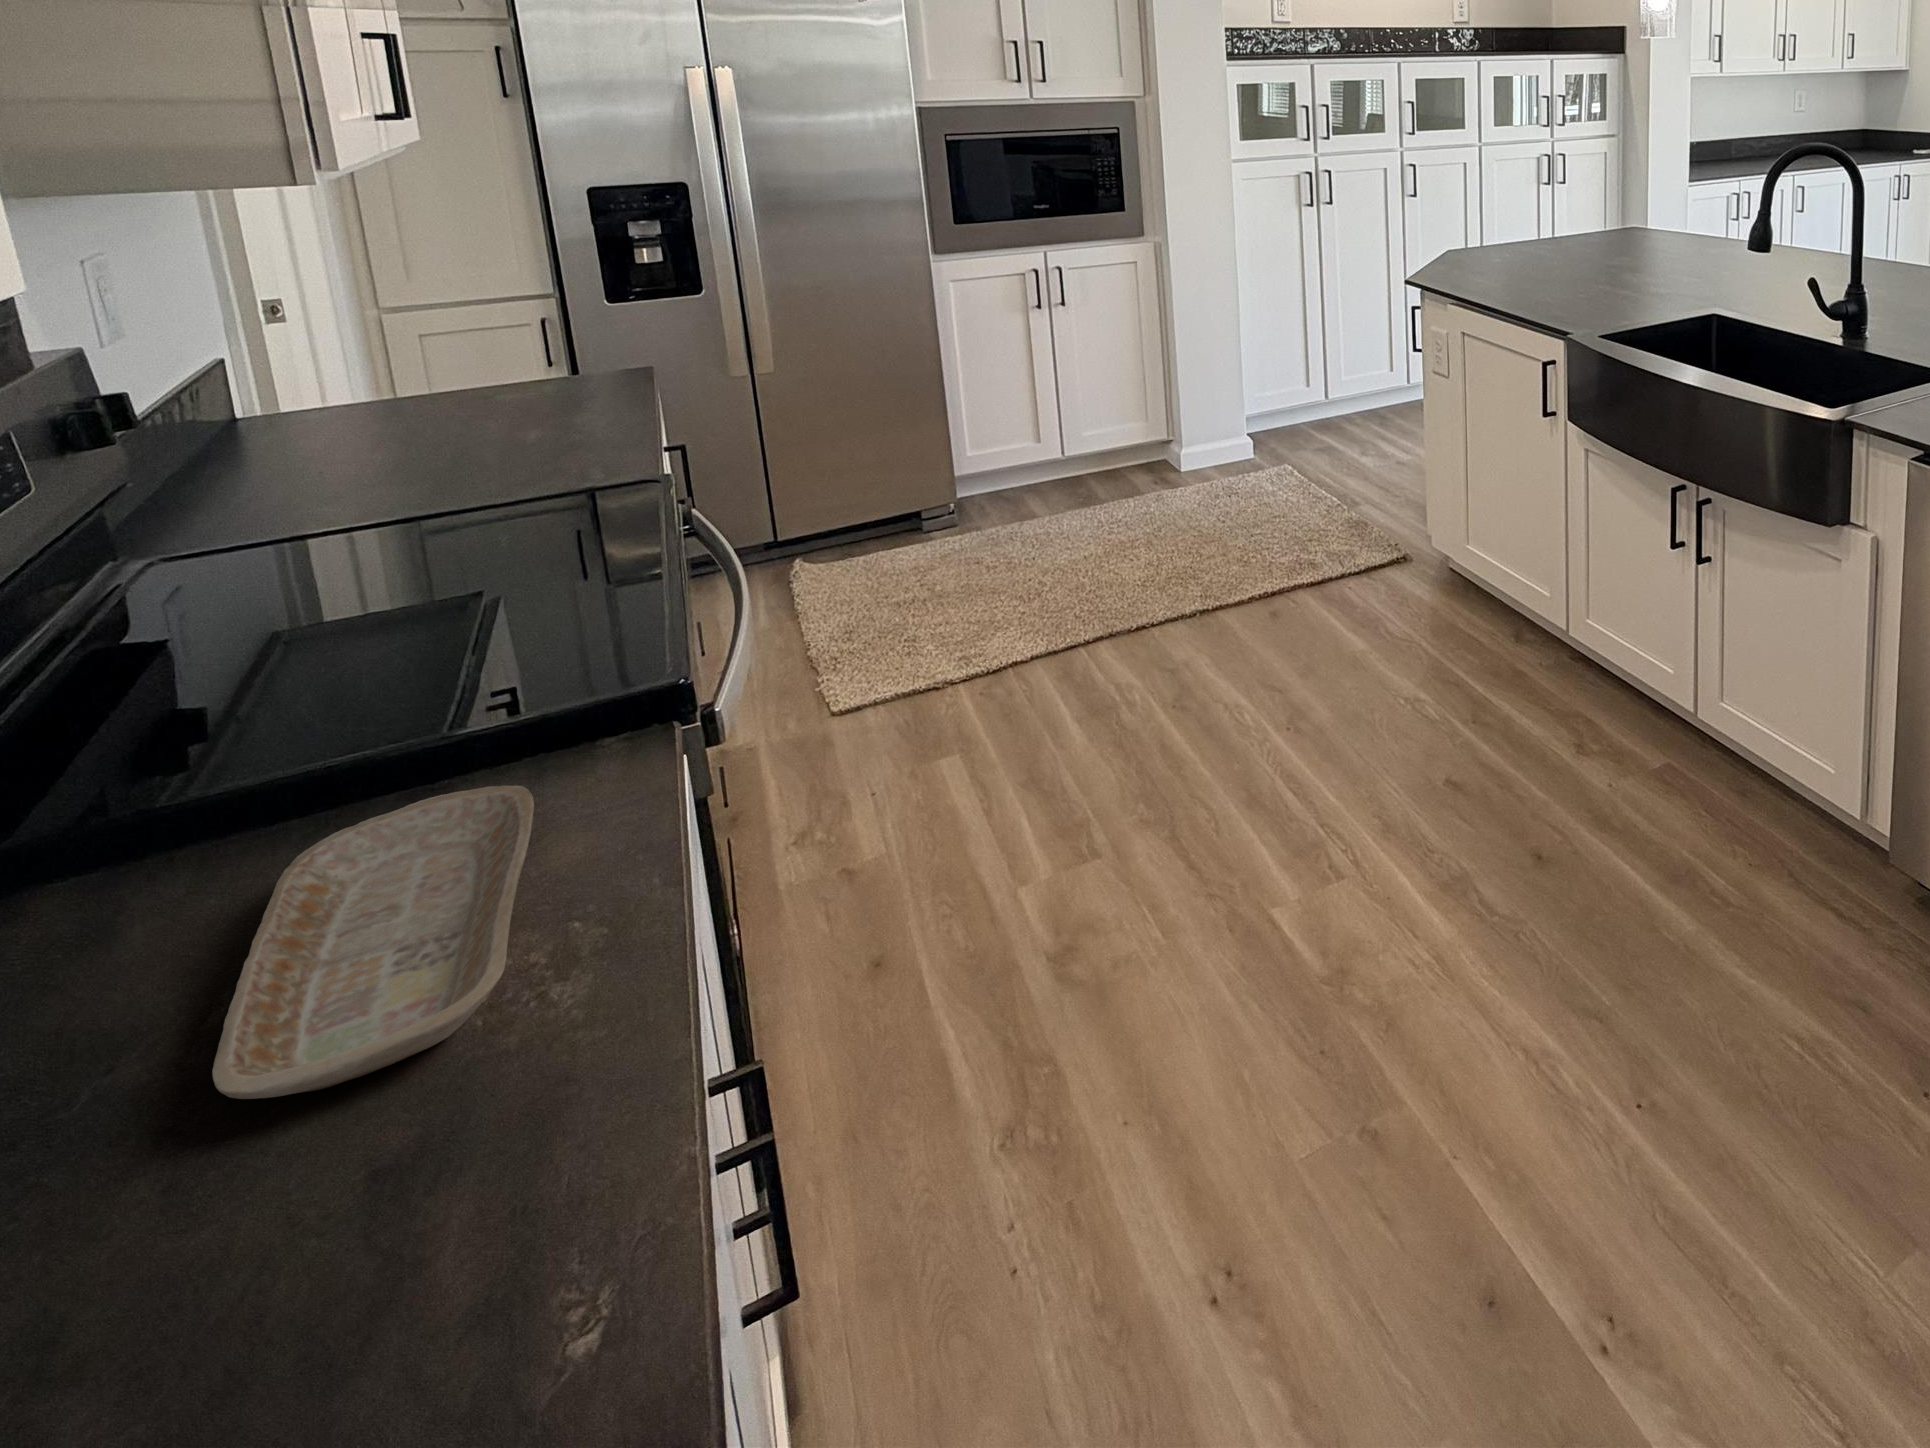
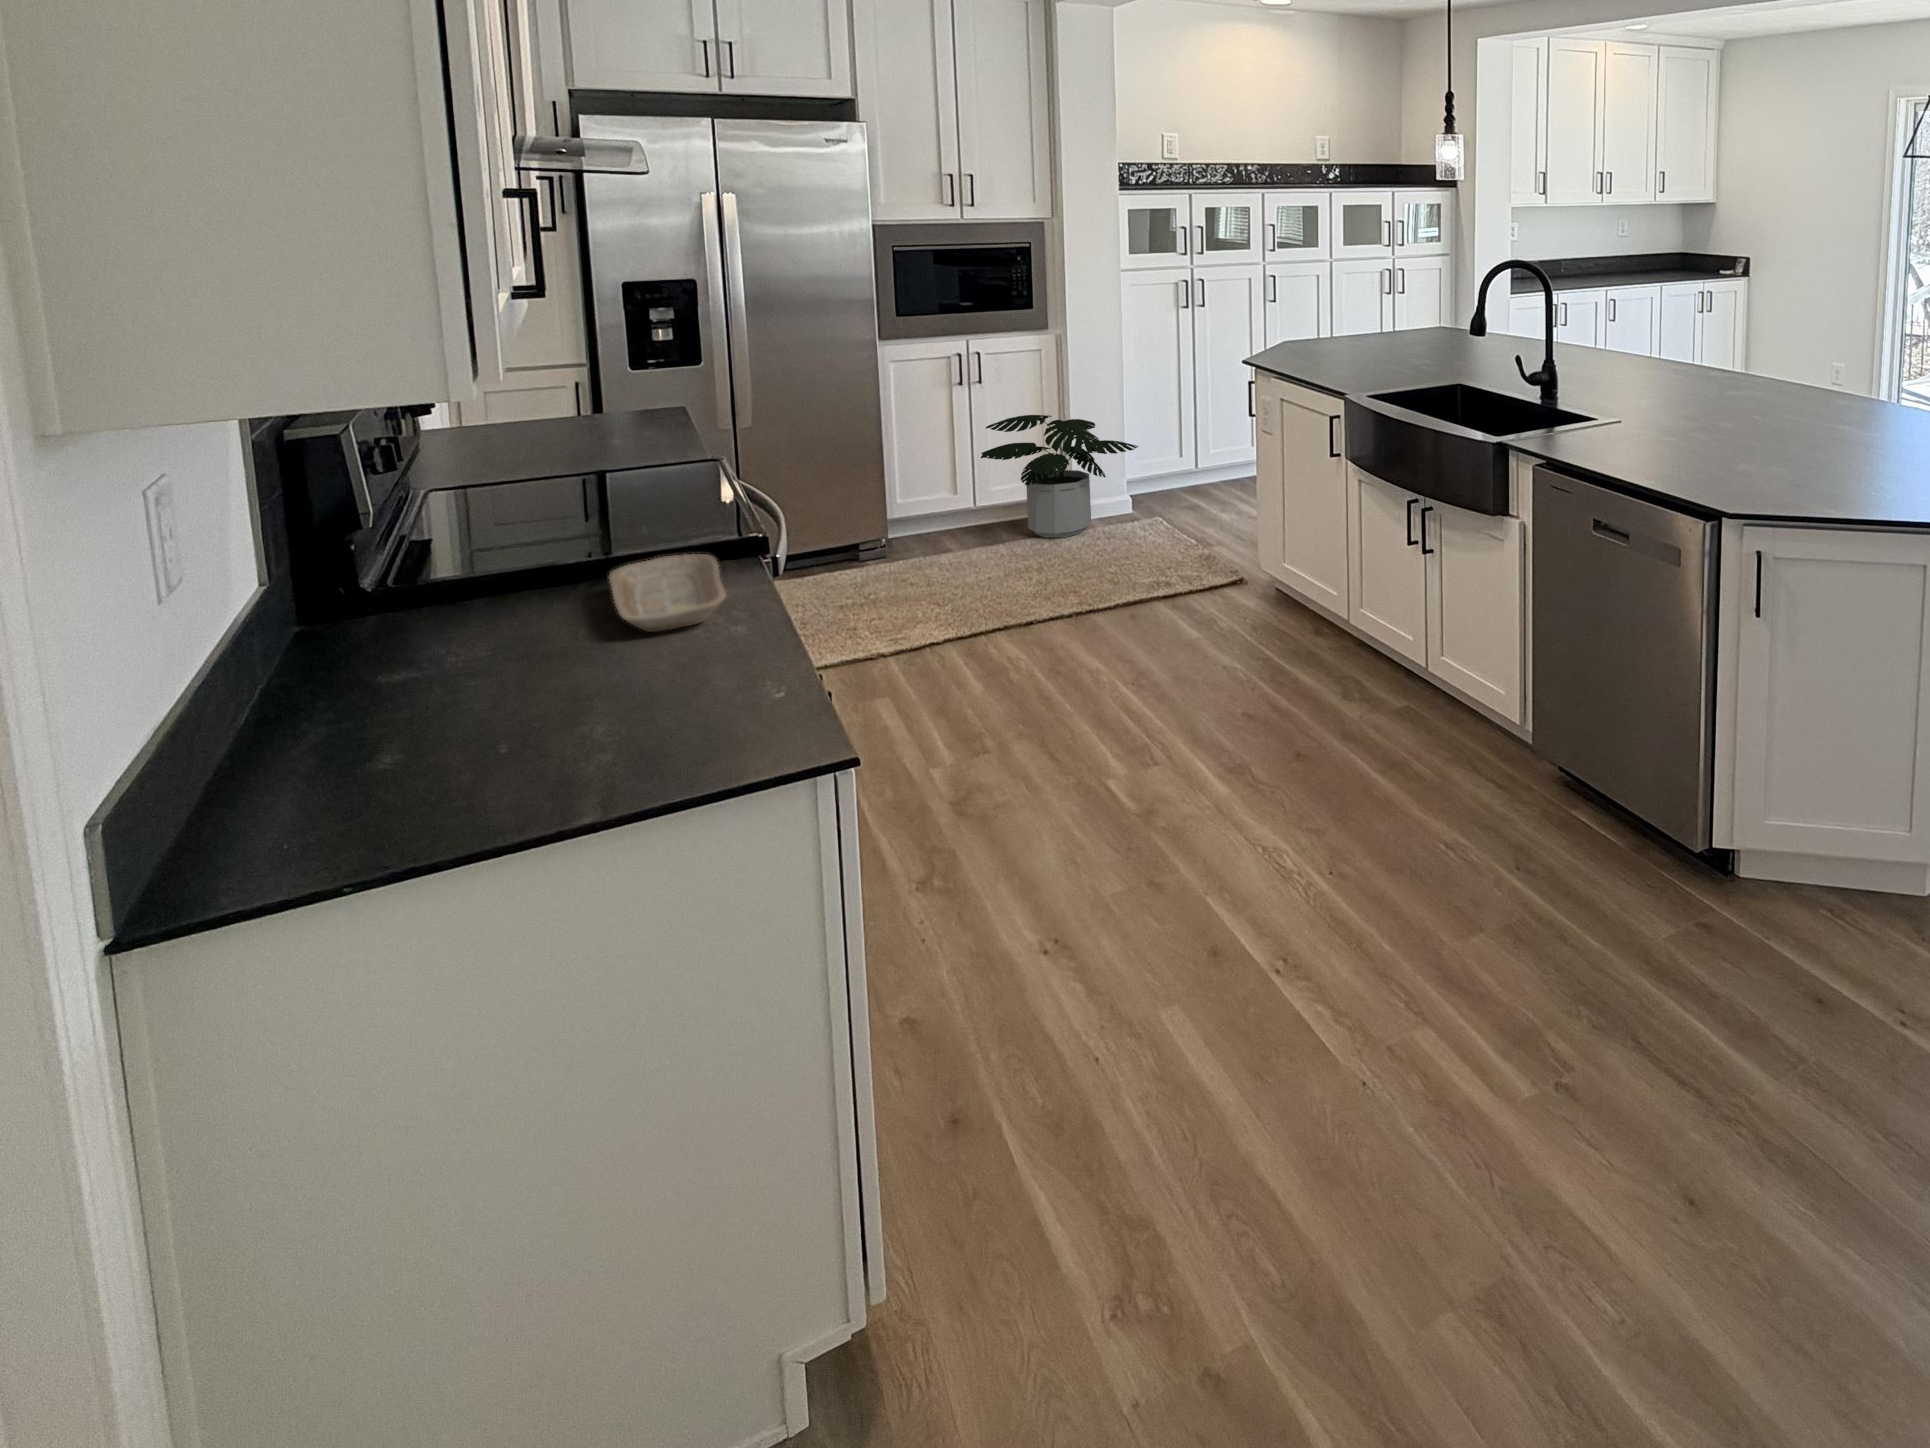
potted plant: none [1068,344,1261,495] -> present [981,415,1138,538]

